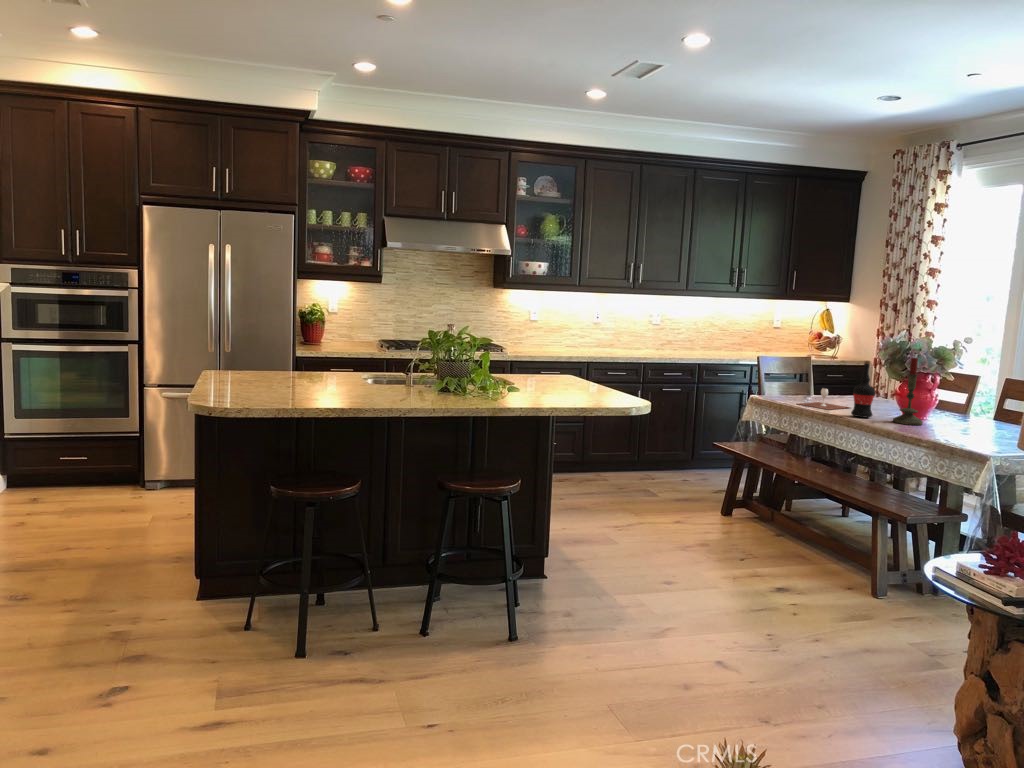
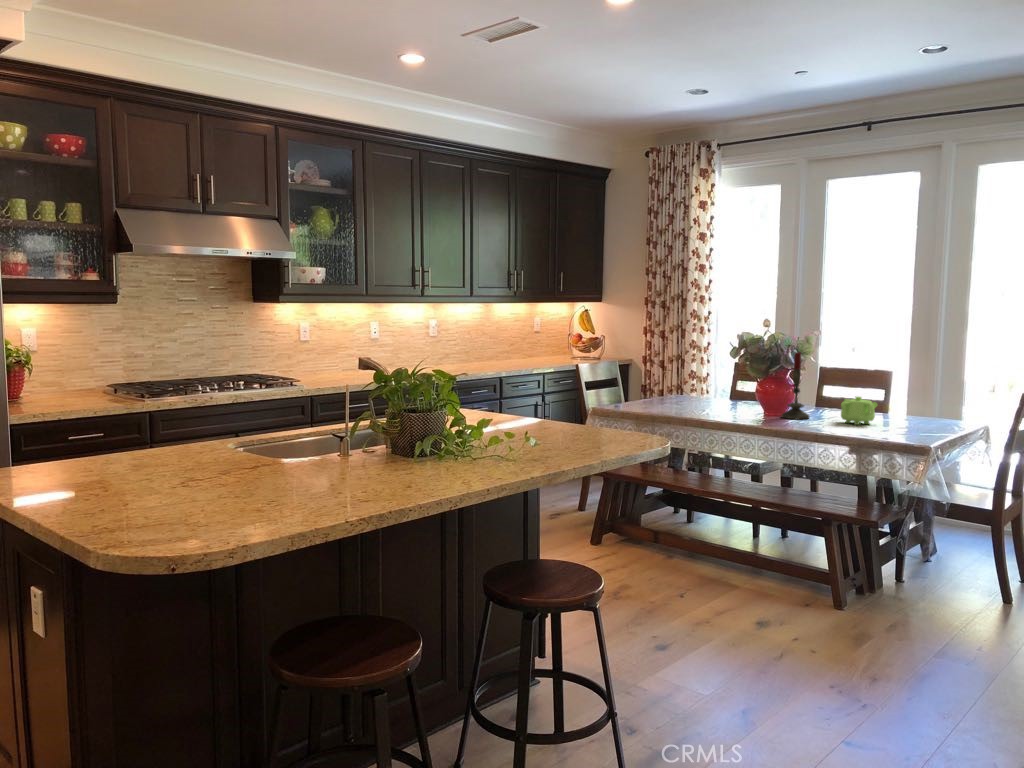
wine bottle: present [851,361,875,417] -> none [741,359,763,417]
wine glass: present [799,388,849,410] -> none [670,391,719,413]
teapot: none [940,407,990,437] -> present [841,396,878,425]

